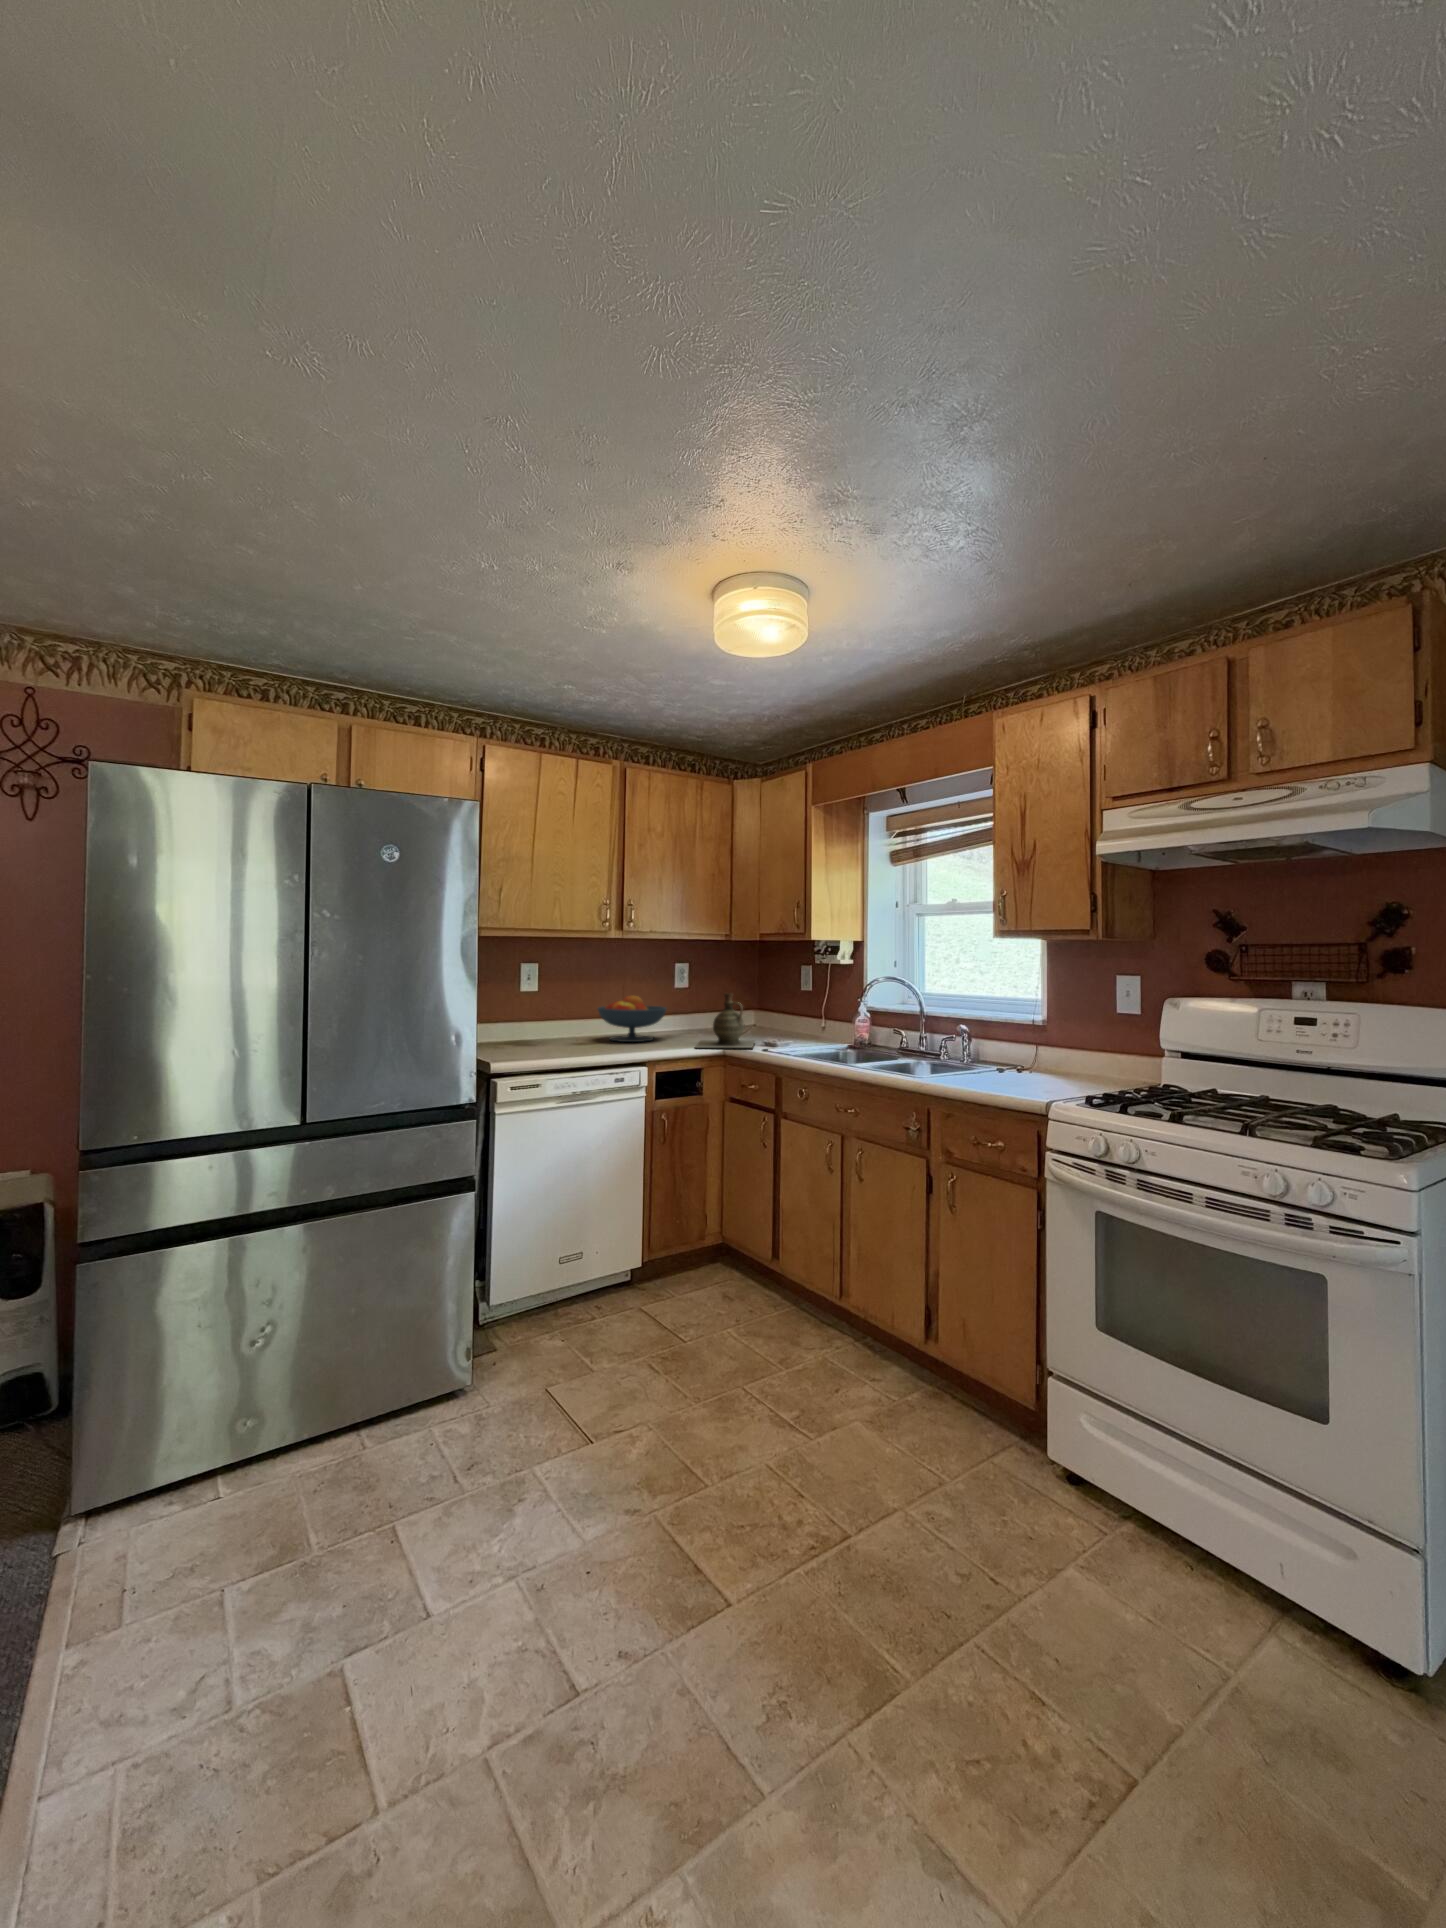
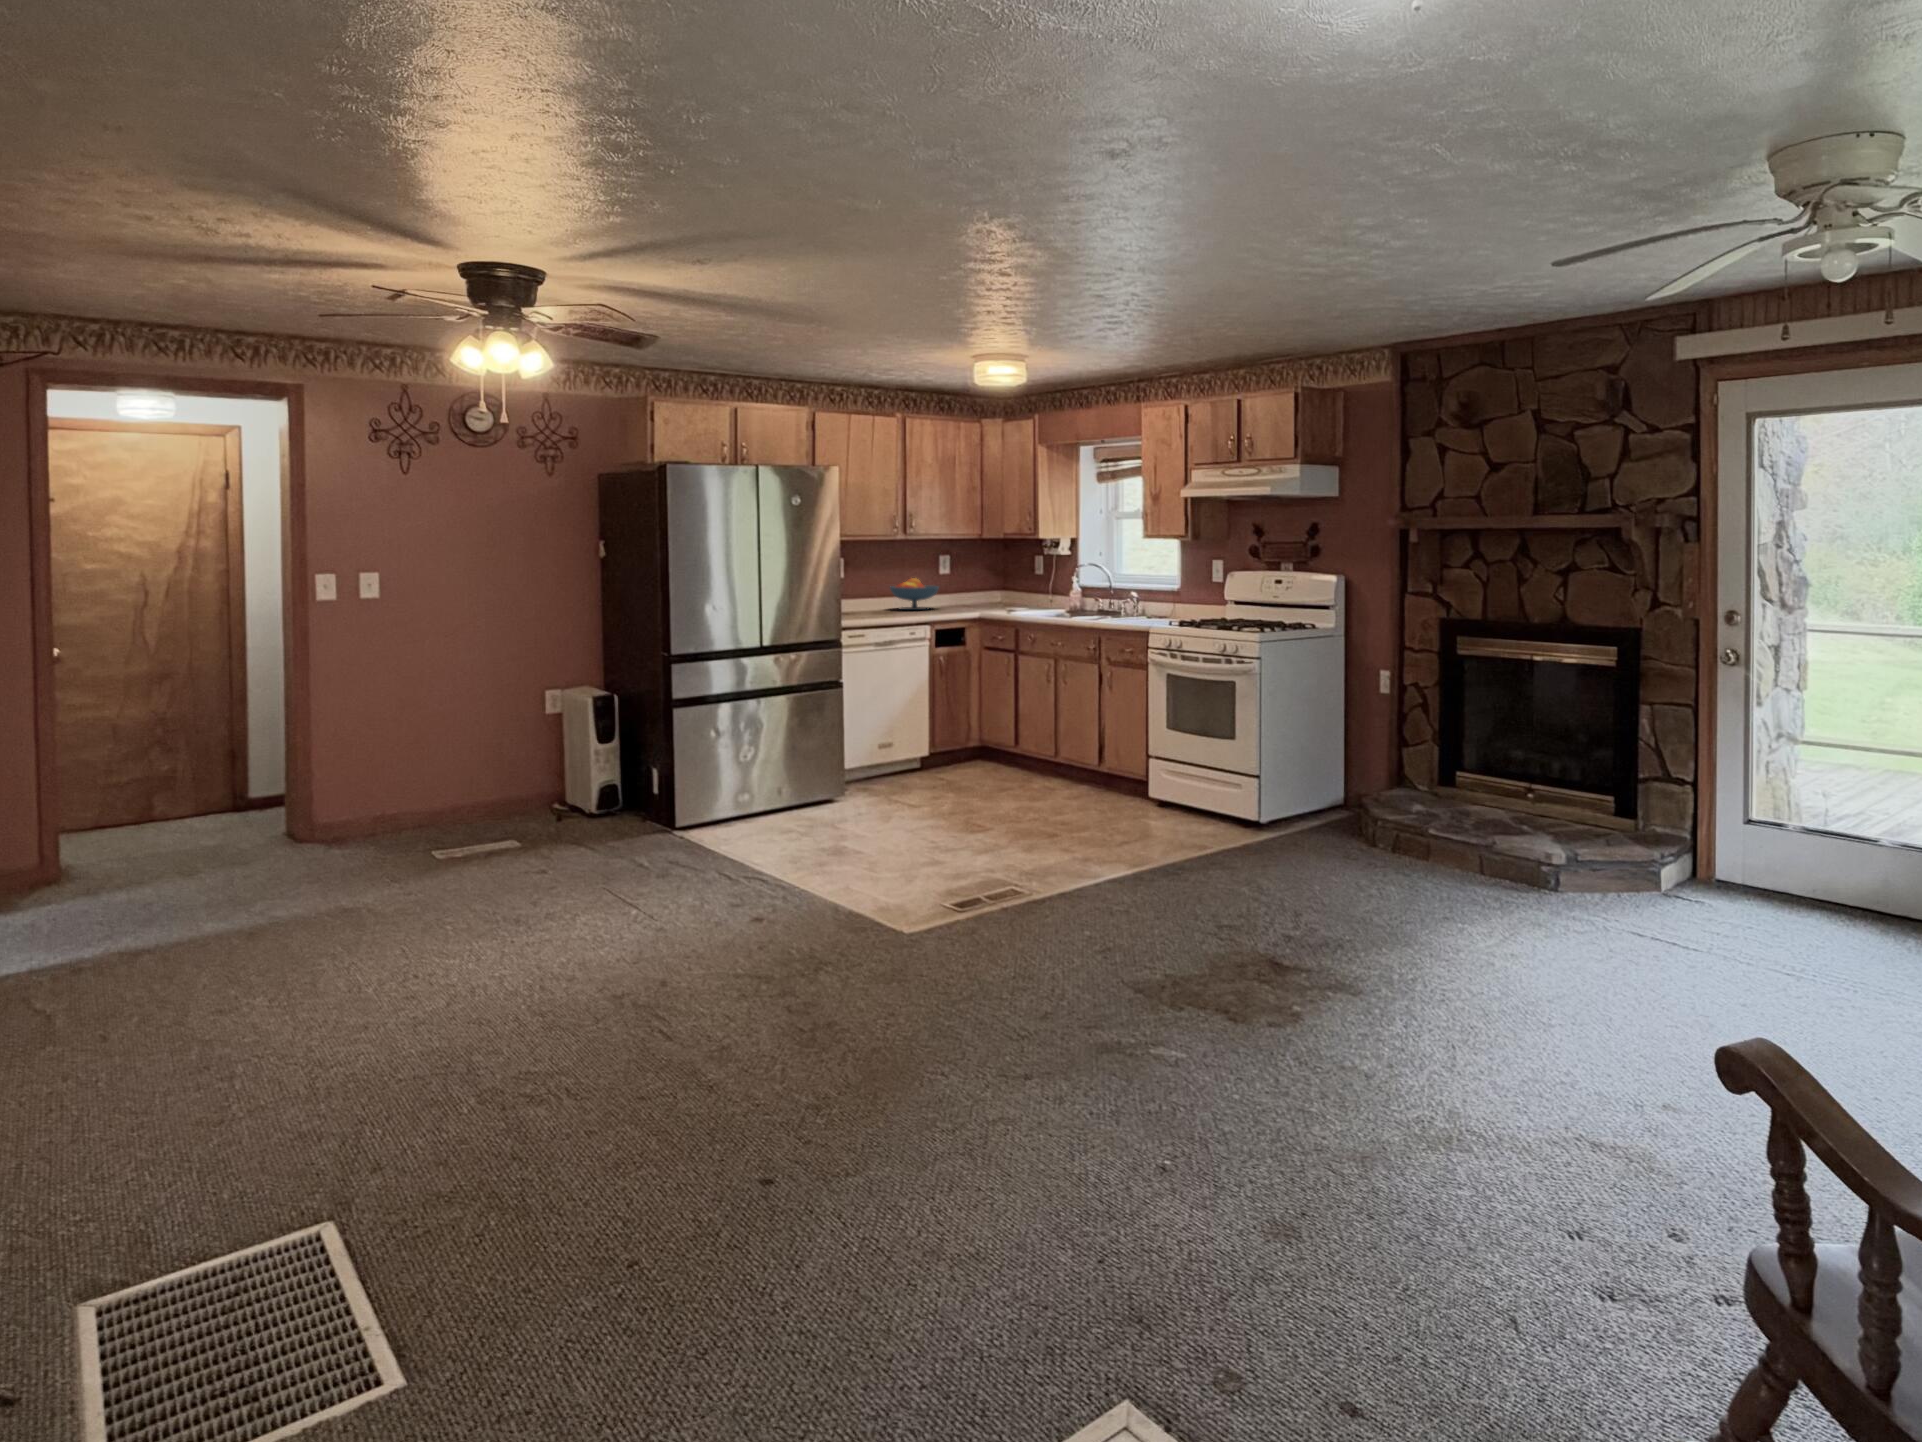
ceramic jug: present [695,993,755,1048] -> none [961,575,1003,612]

